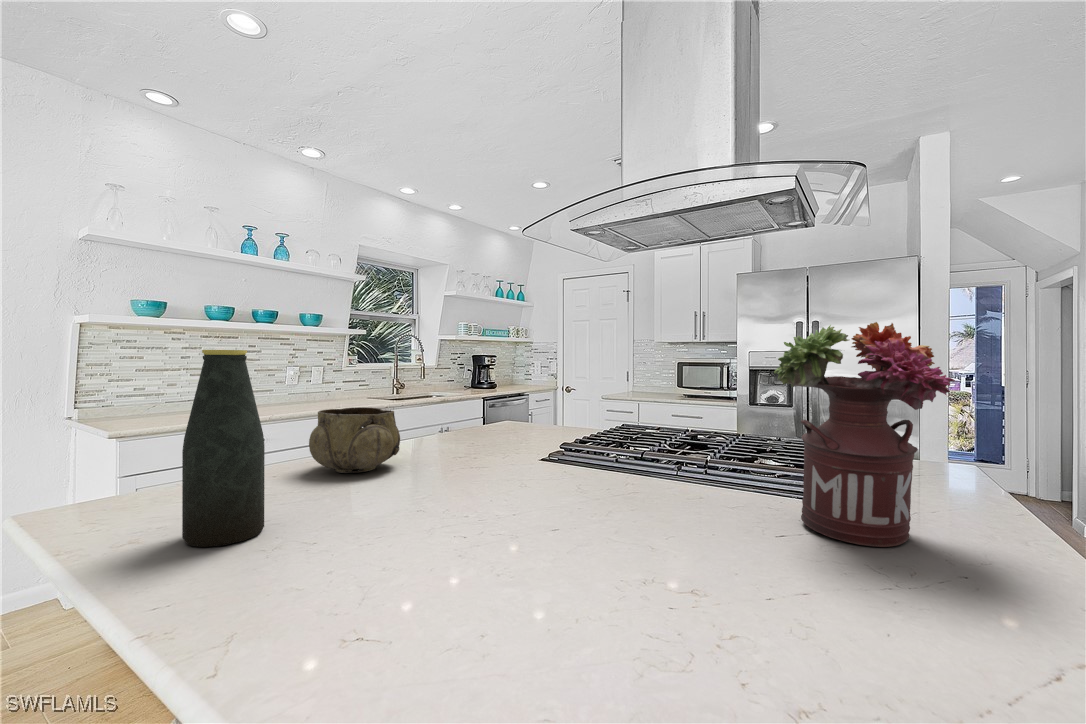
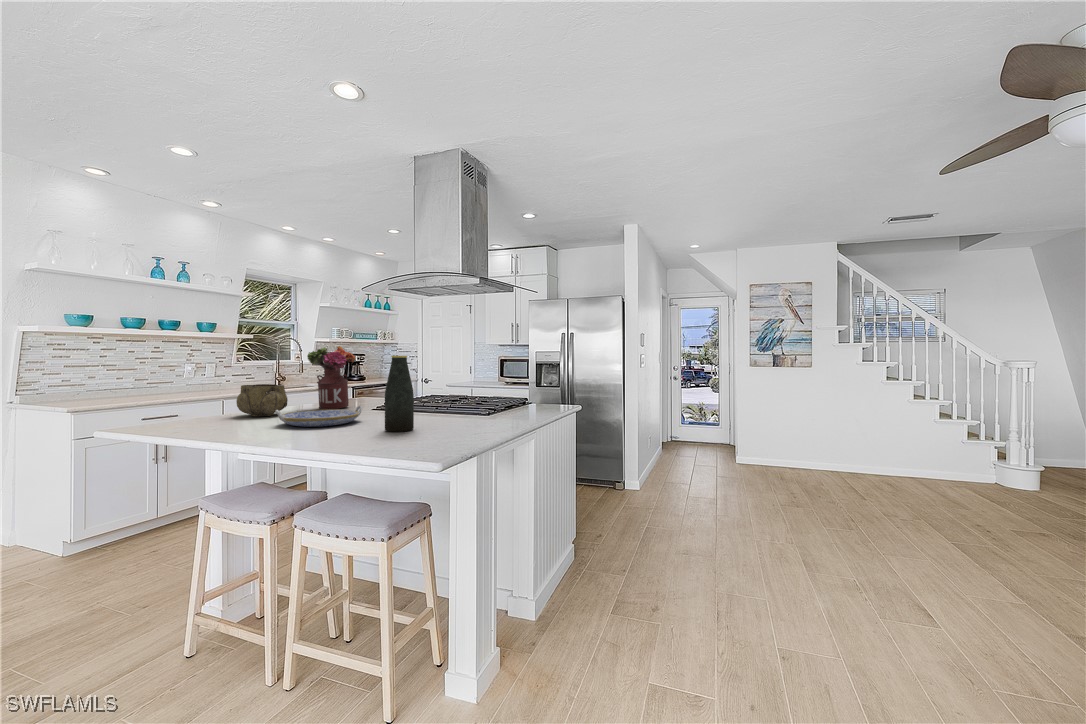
flower arrangement: present [774,322,955,547] -> present [307,346,355,409]
bottle: present [182,350,265,547] -> present [385,356,414,432]
serving tray: none [369,468,557,531] -> present [275,406,363,427]

